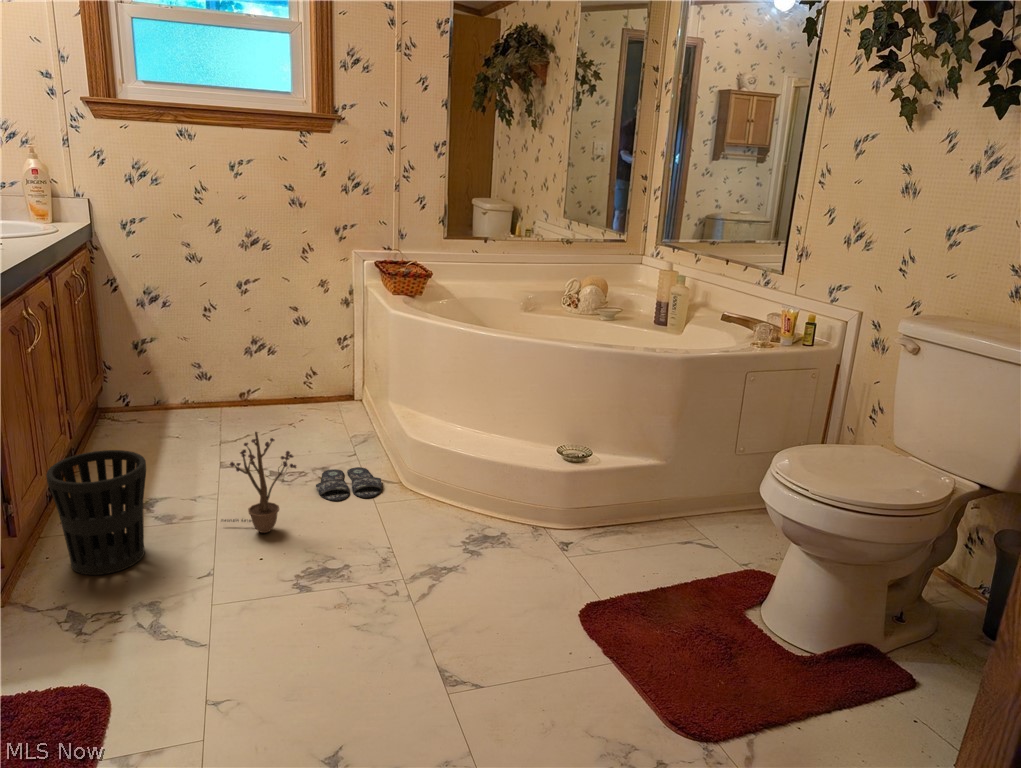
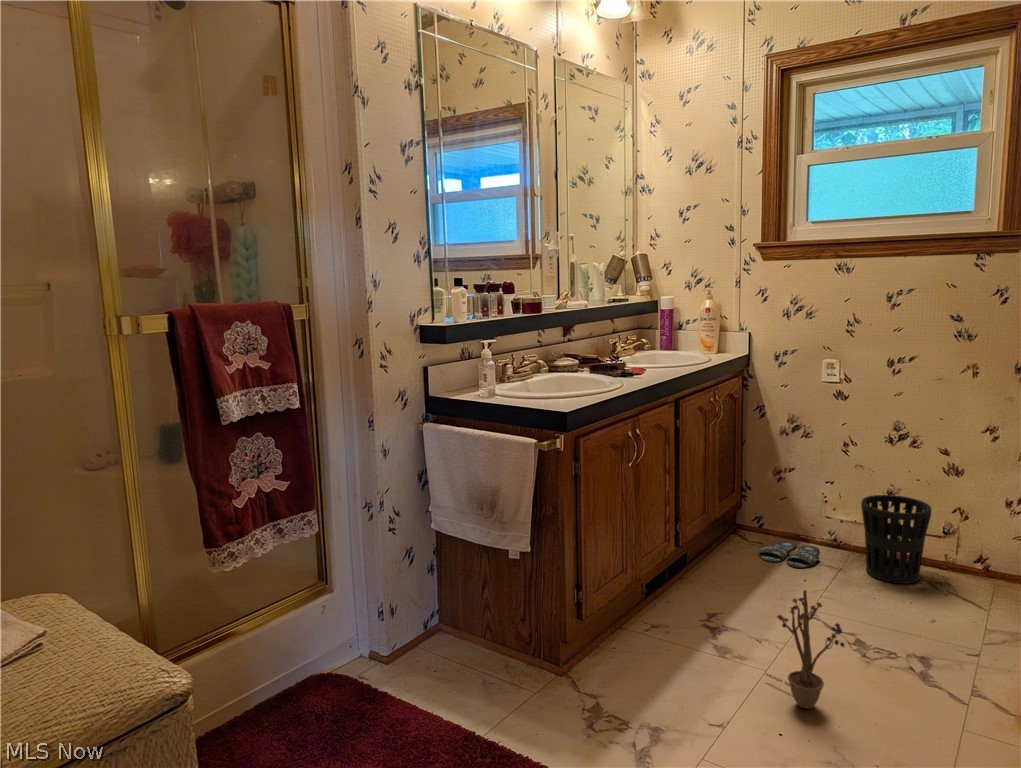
wastebasket: present [46,450,146,575] -> present [861,495,931,584]
slippers: present [316,467,382,501] -> present [759,541,820,568]

